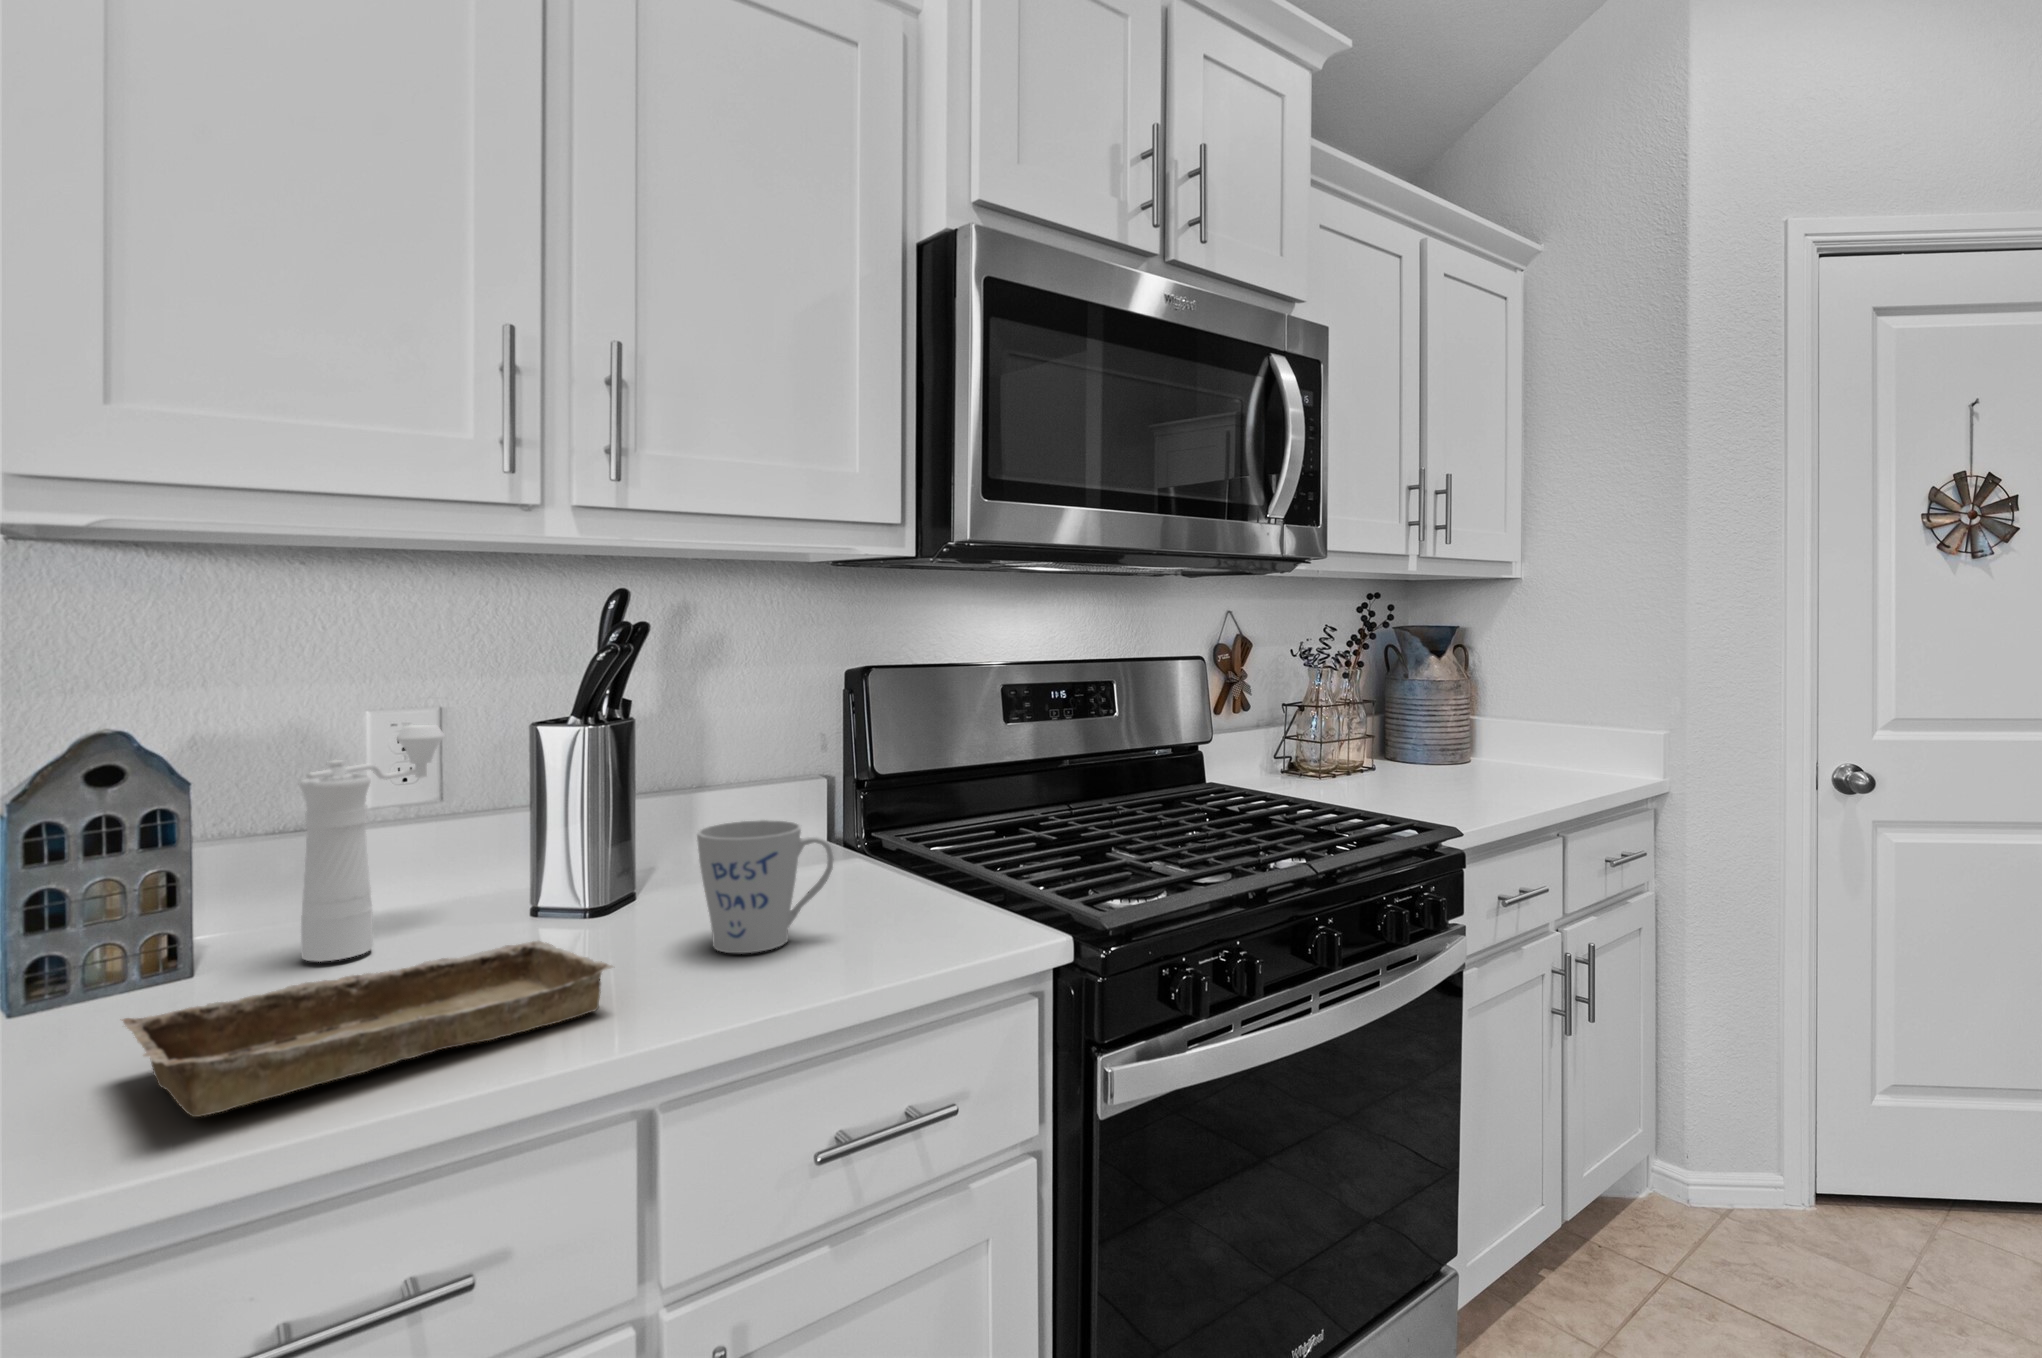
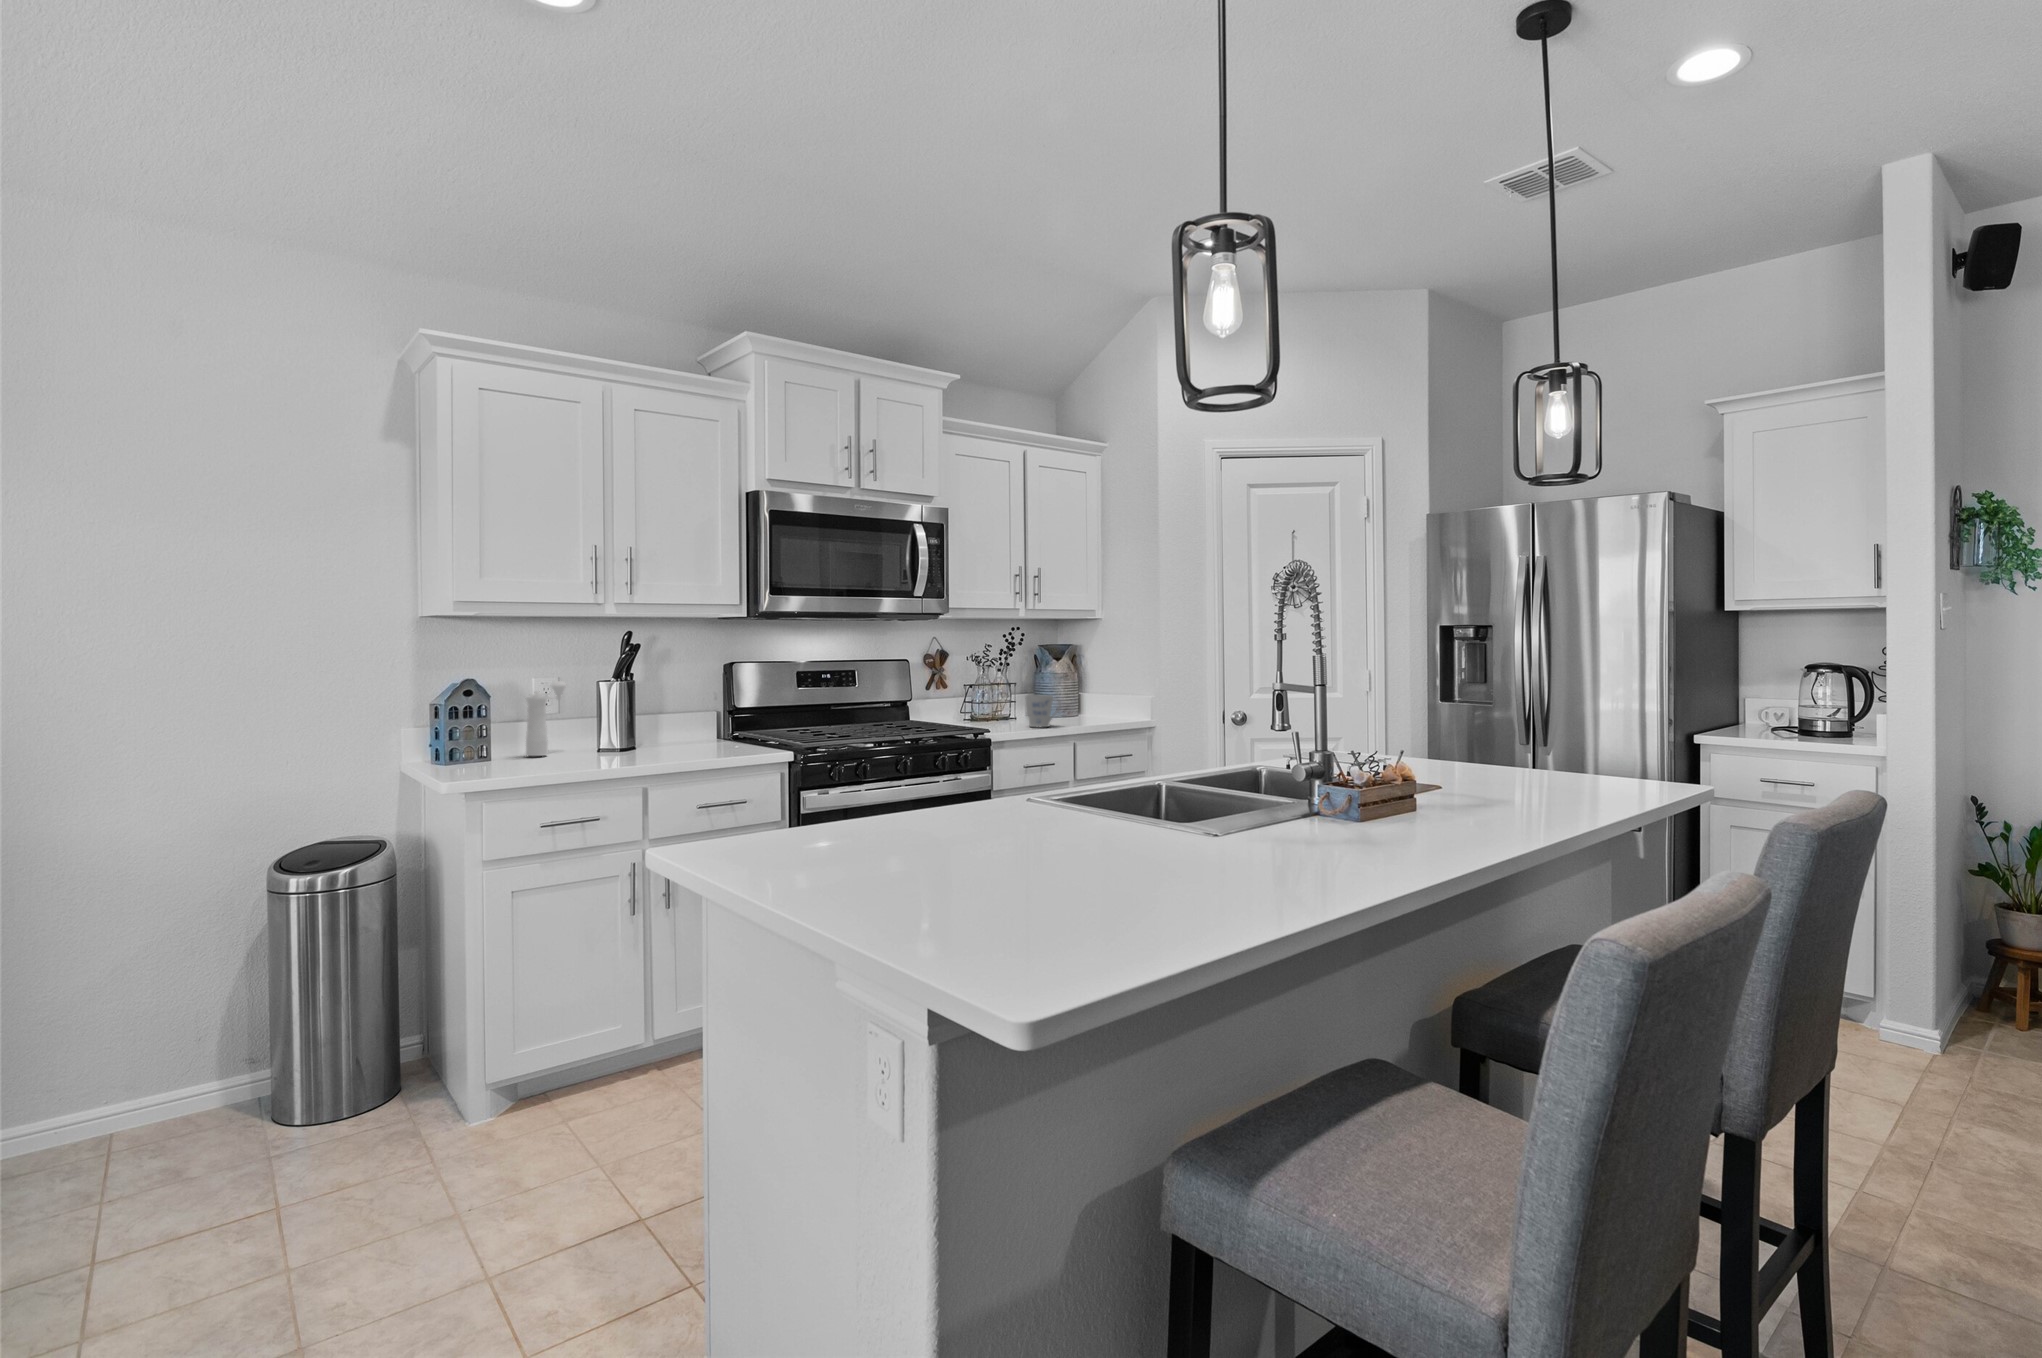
mug: present [697,820,834,953] -> present [1025,695,1061,727]
tray: present [122,941,613,1117] -> none [500,748,634,771]

